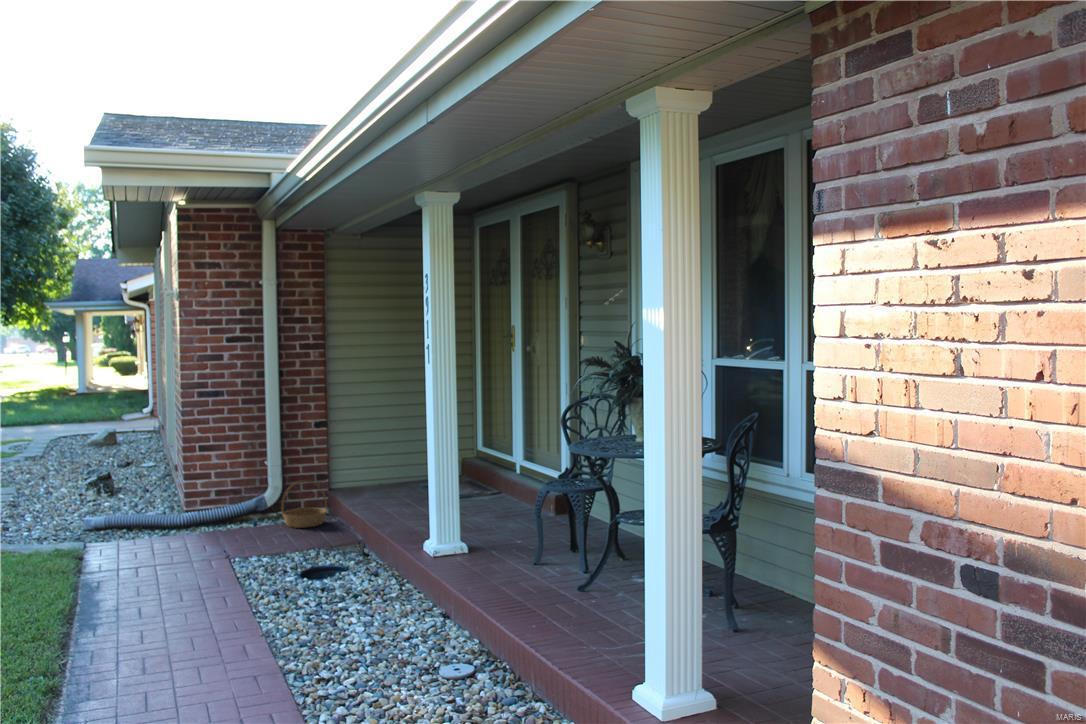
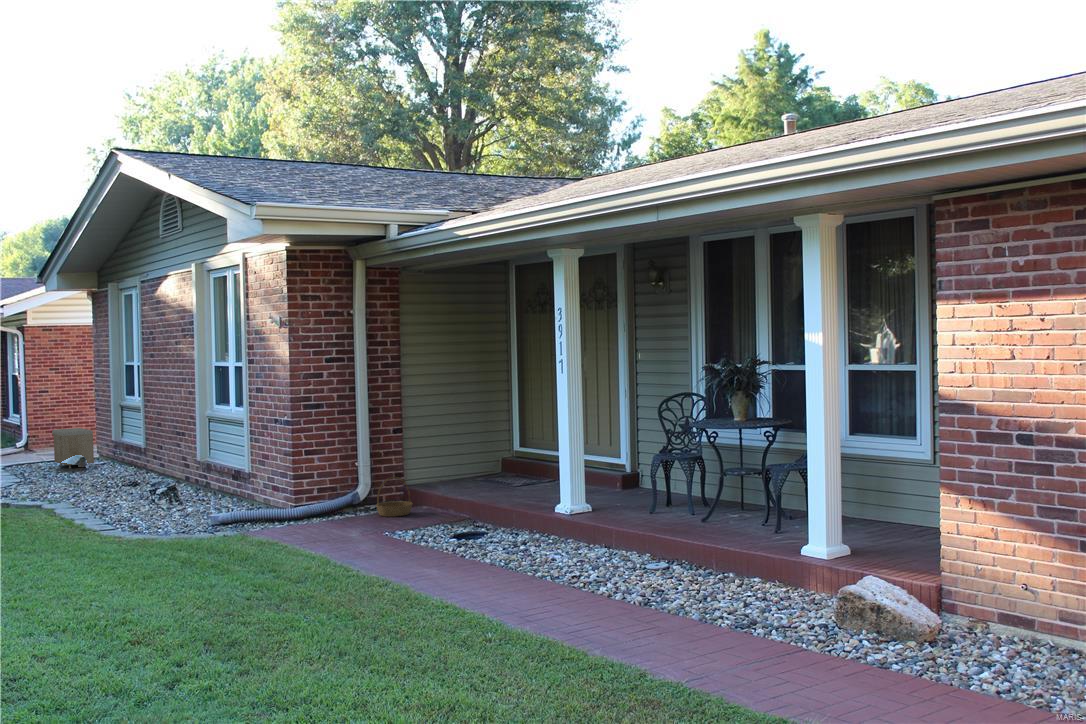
storage bench: none [127,400,158,439] -> present [52,428,94,468]

